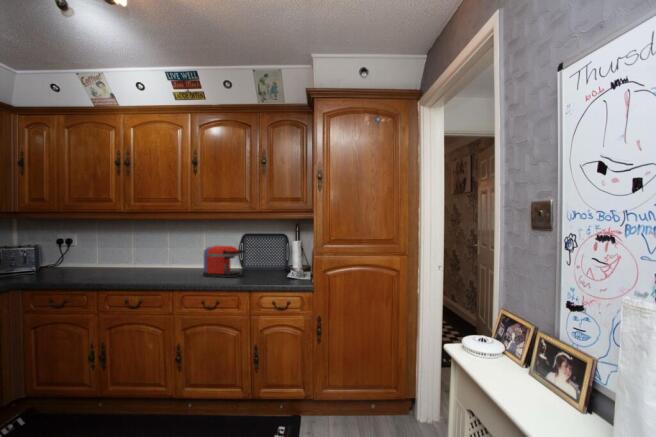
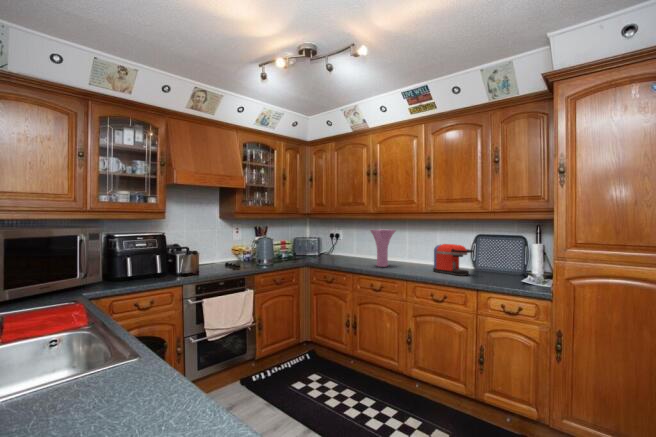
vase: none [122,232,158,277] -> present [370,229,396,267]

